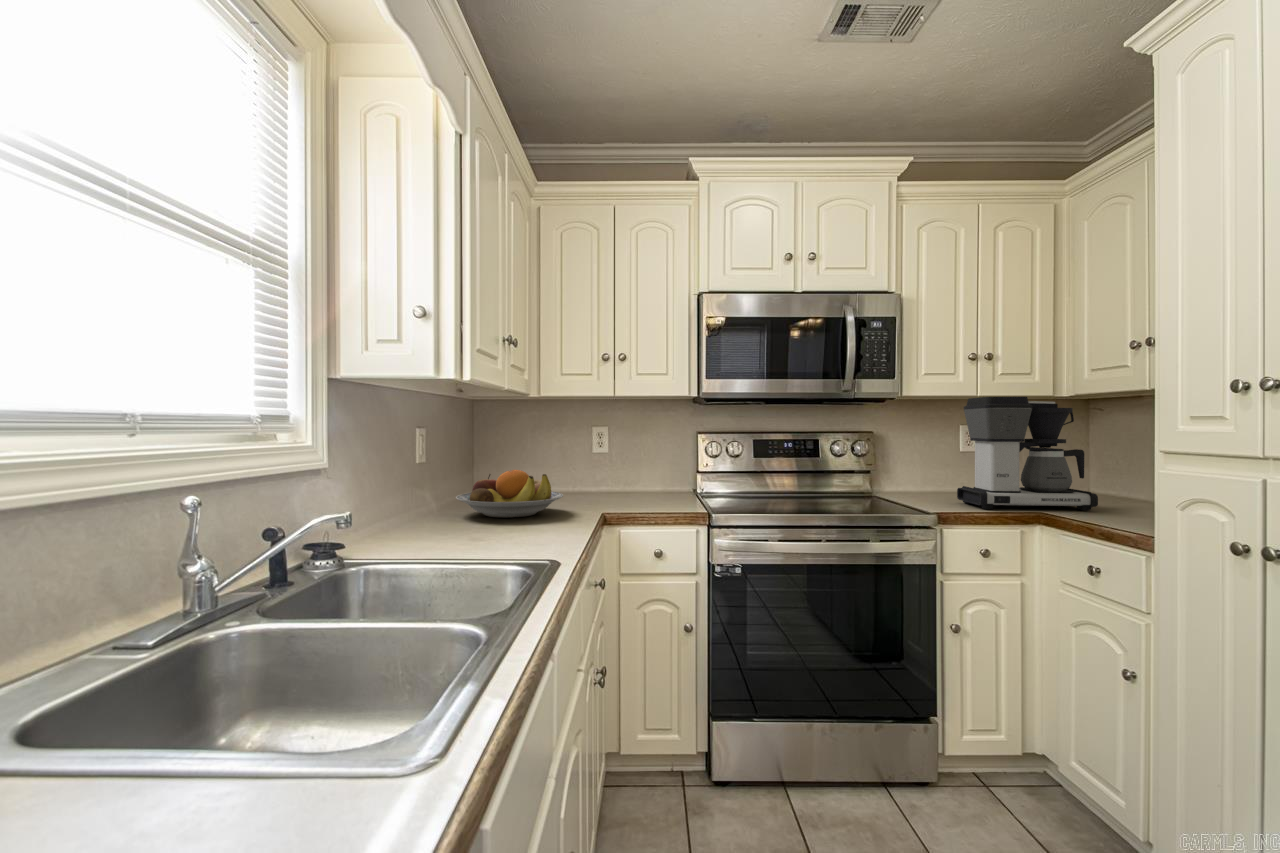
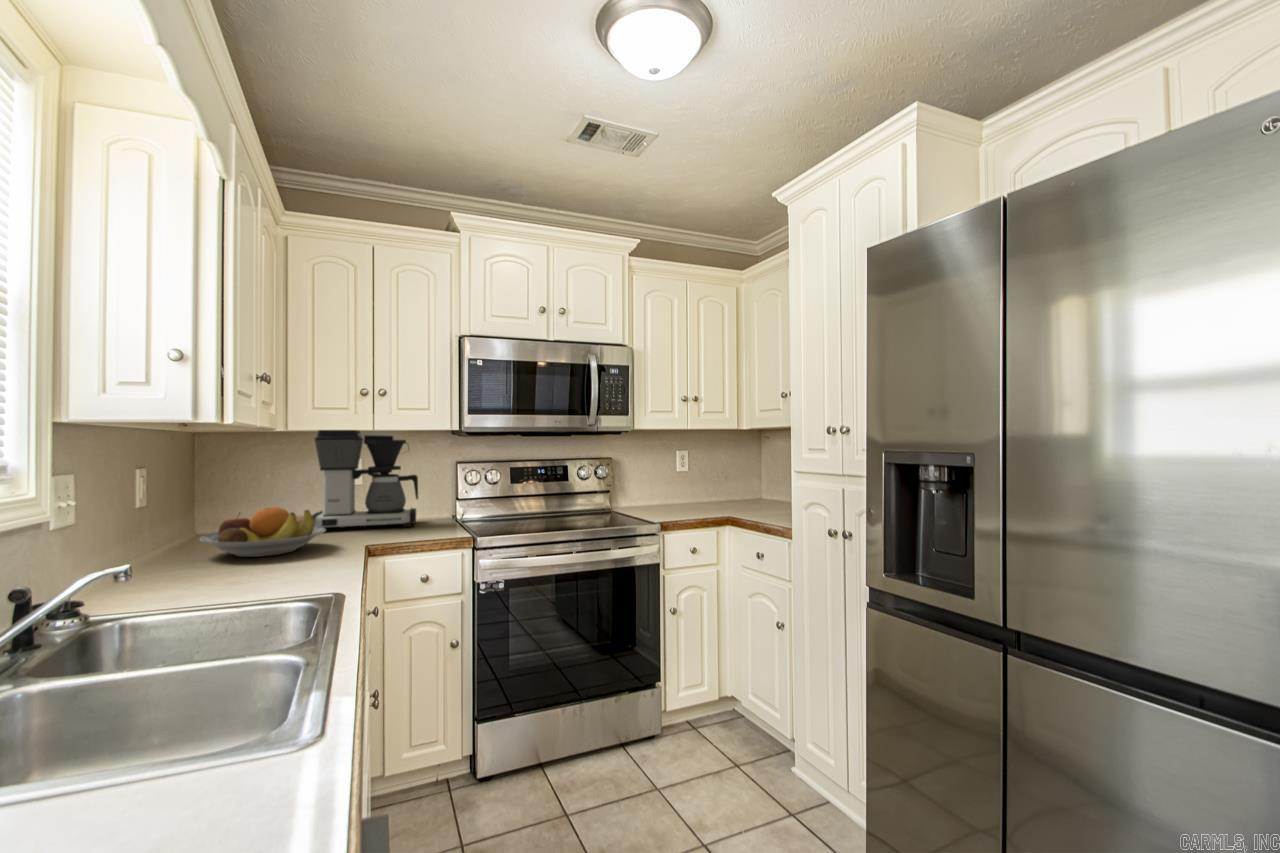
coffee maker: present [957,397,1098,510] -> present [312,430,418,528]

